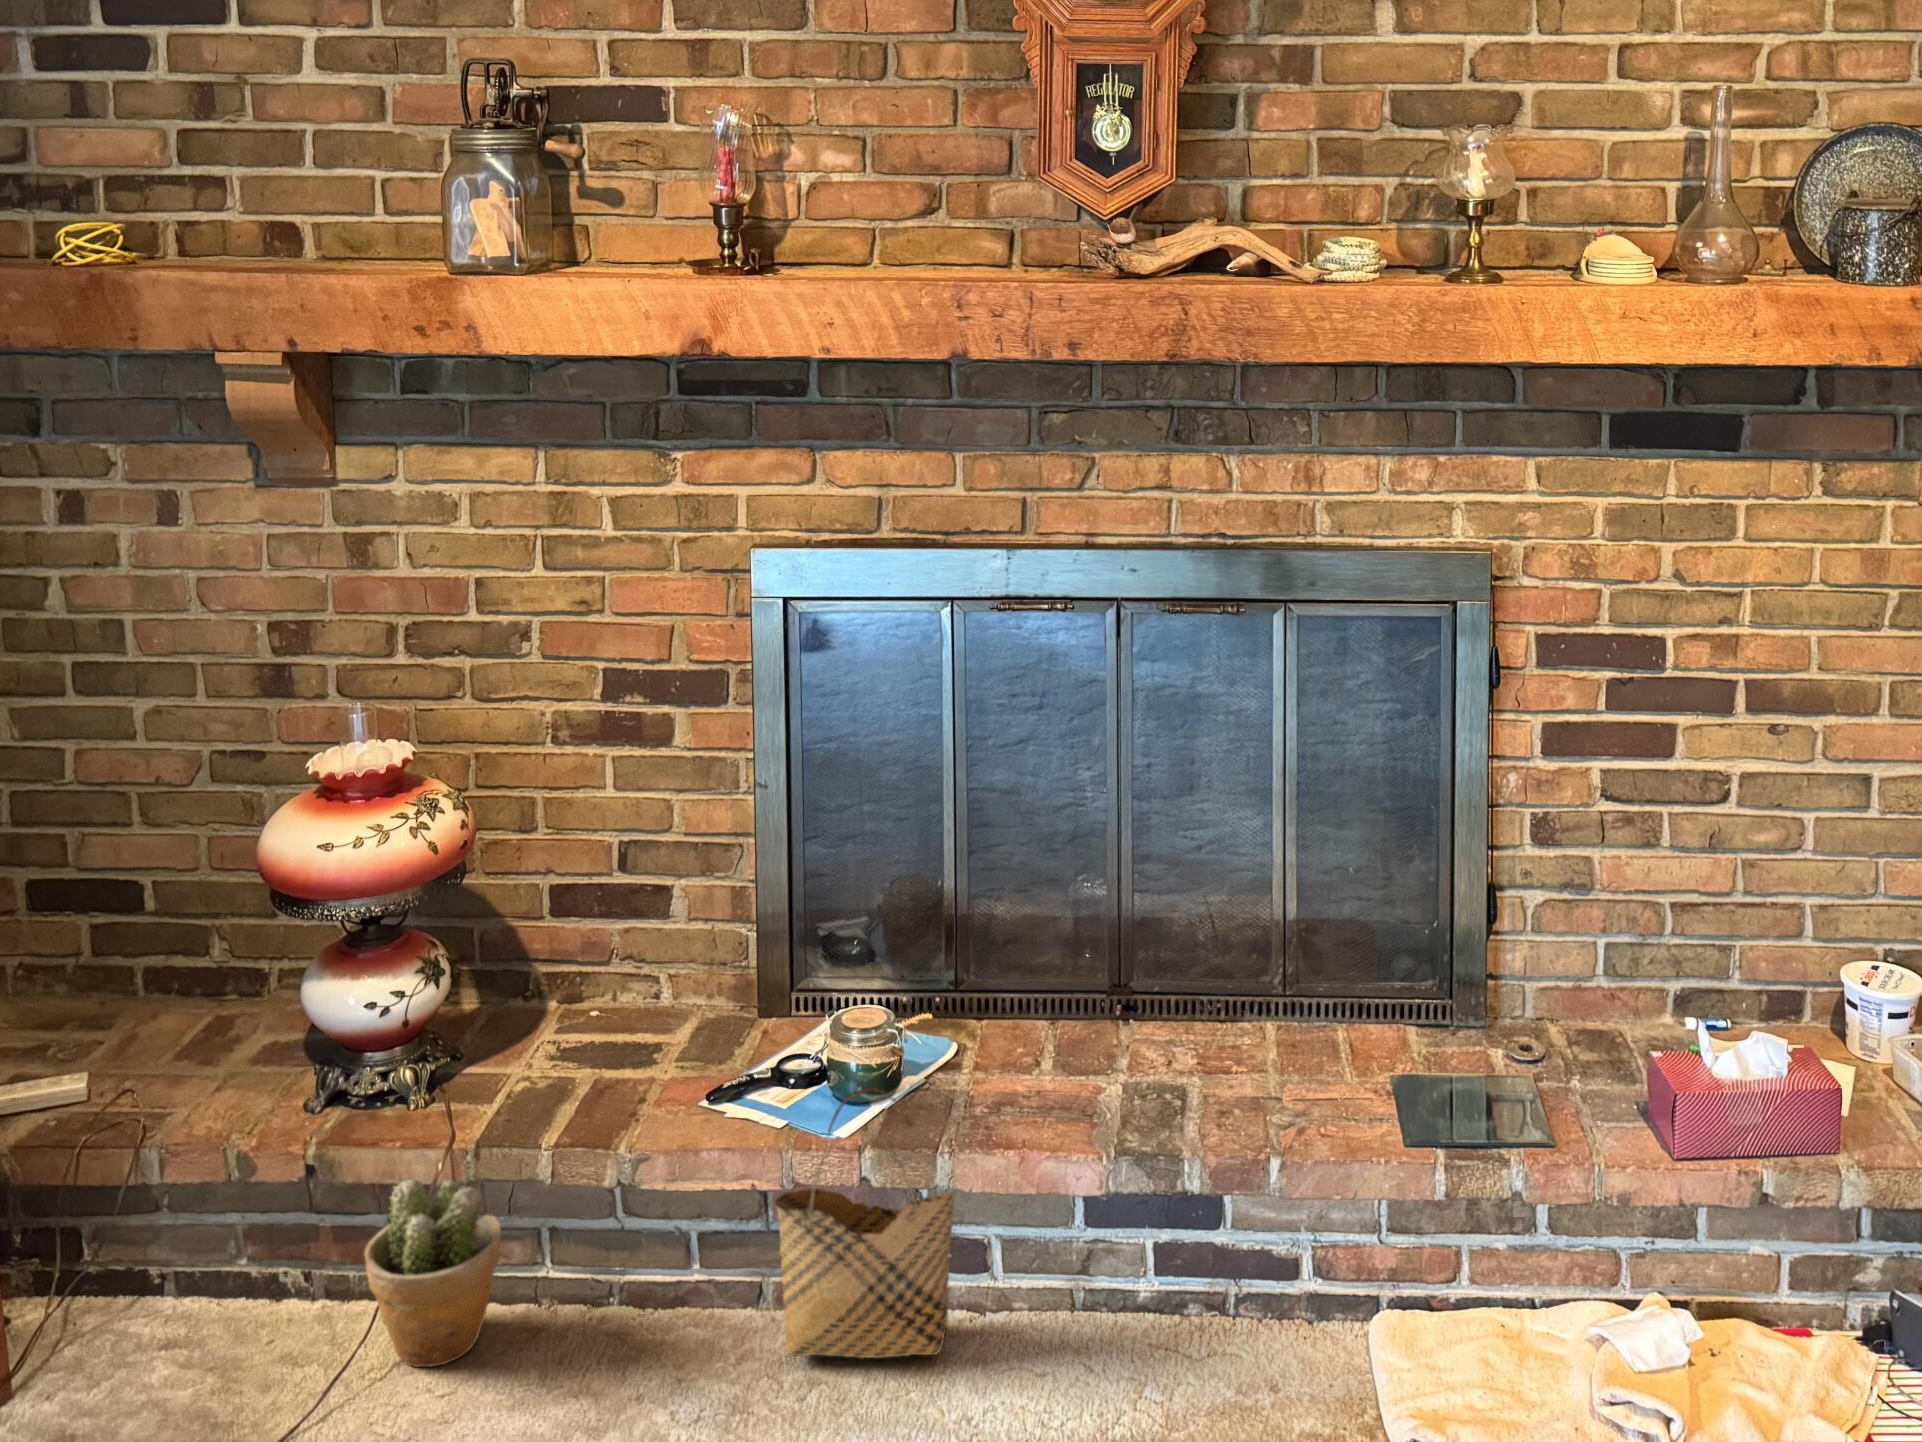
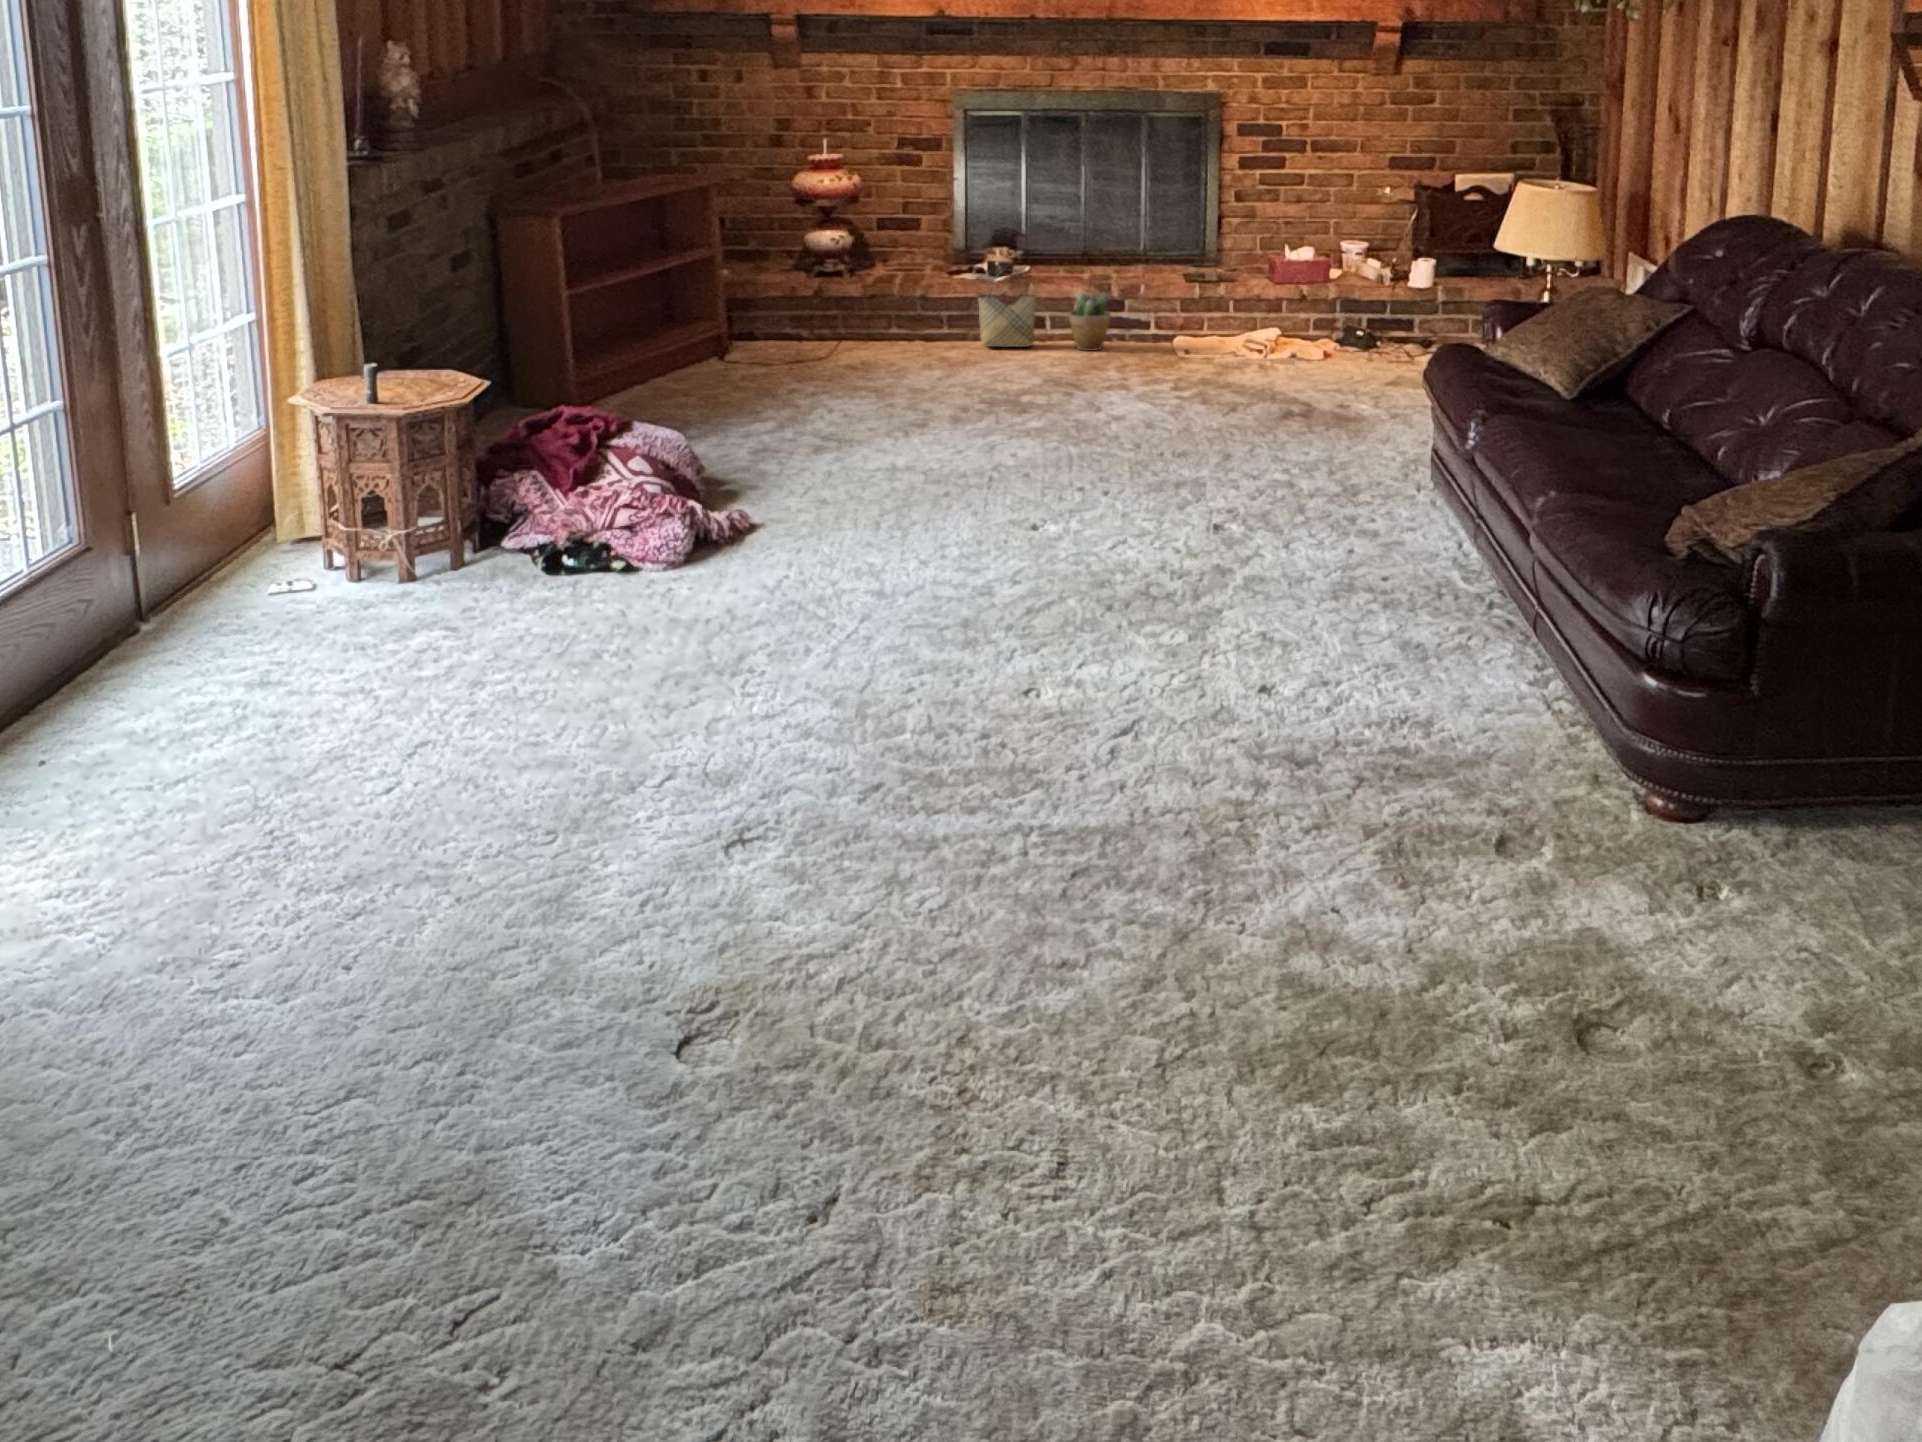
potted plant: present [364,1179,501,1367] -> present [1069,293,1111,351]

